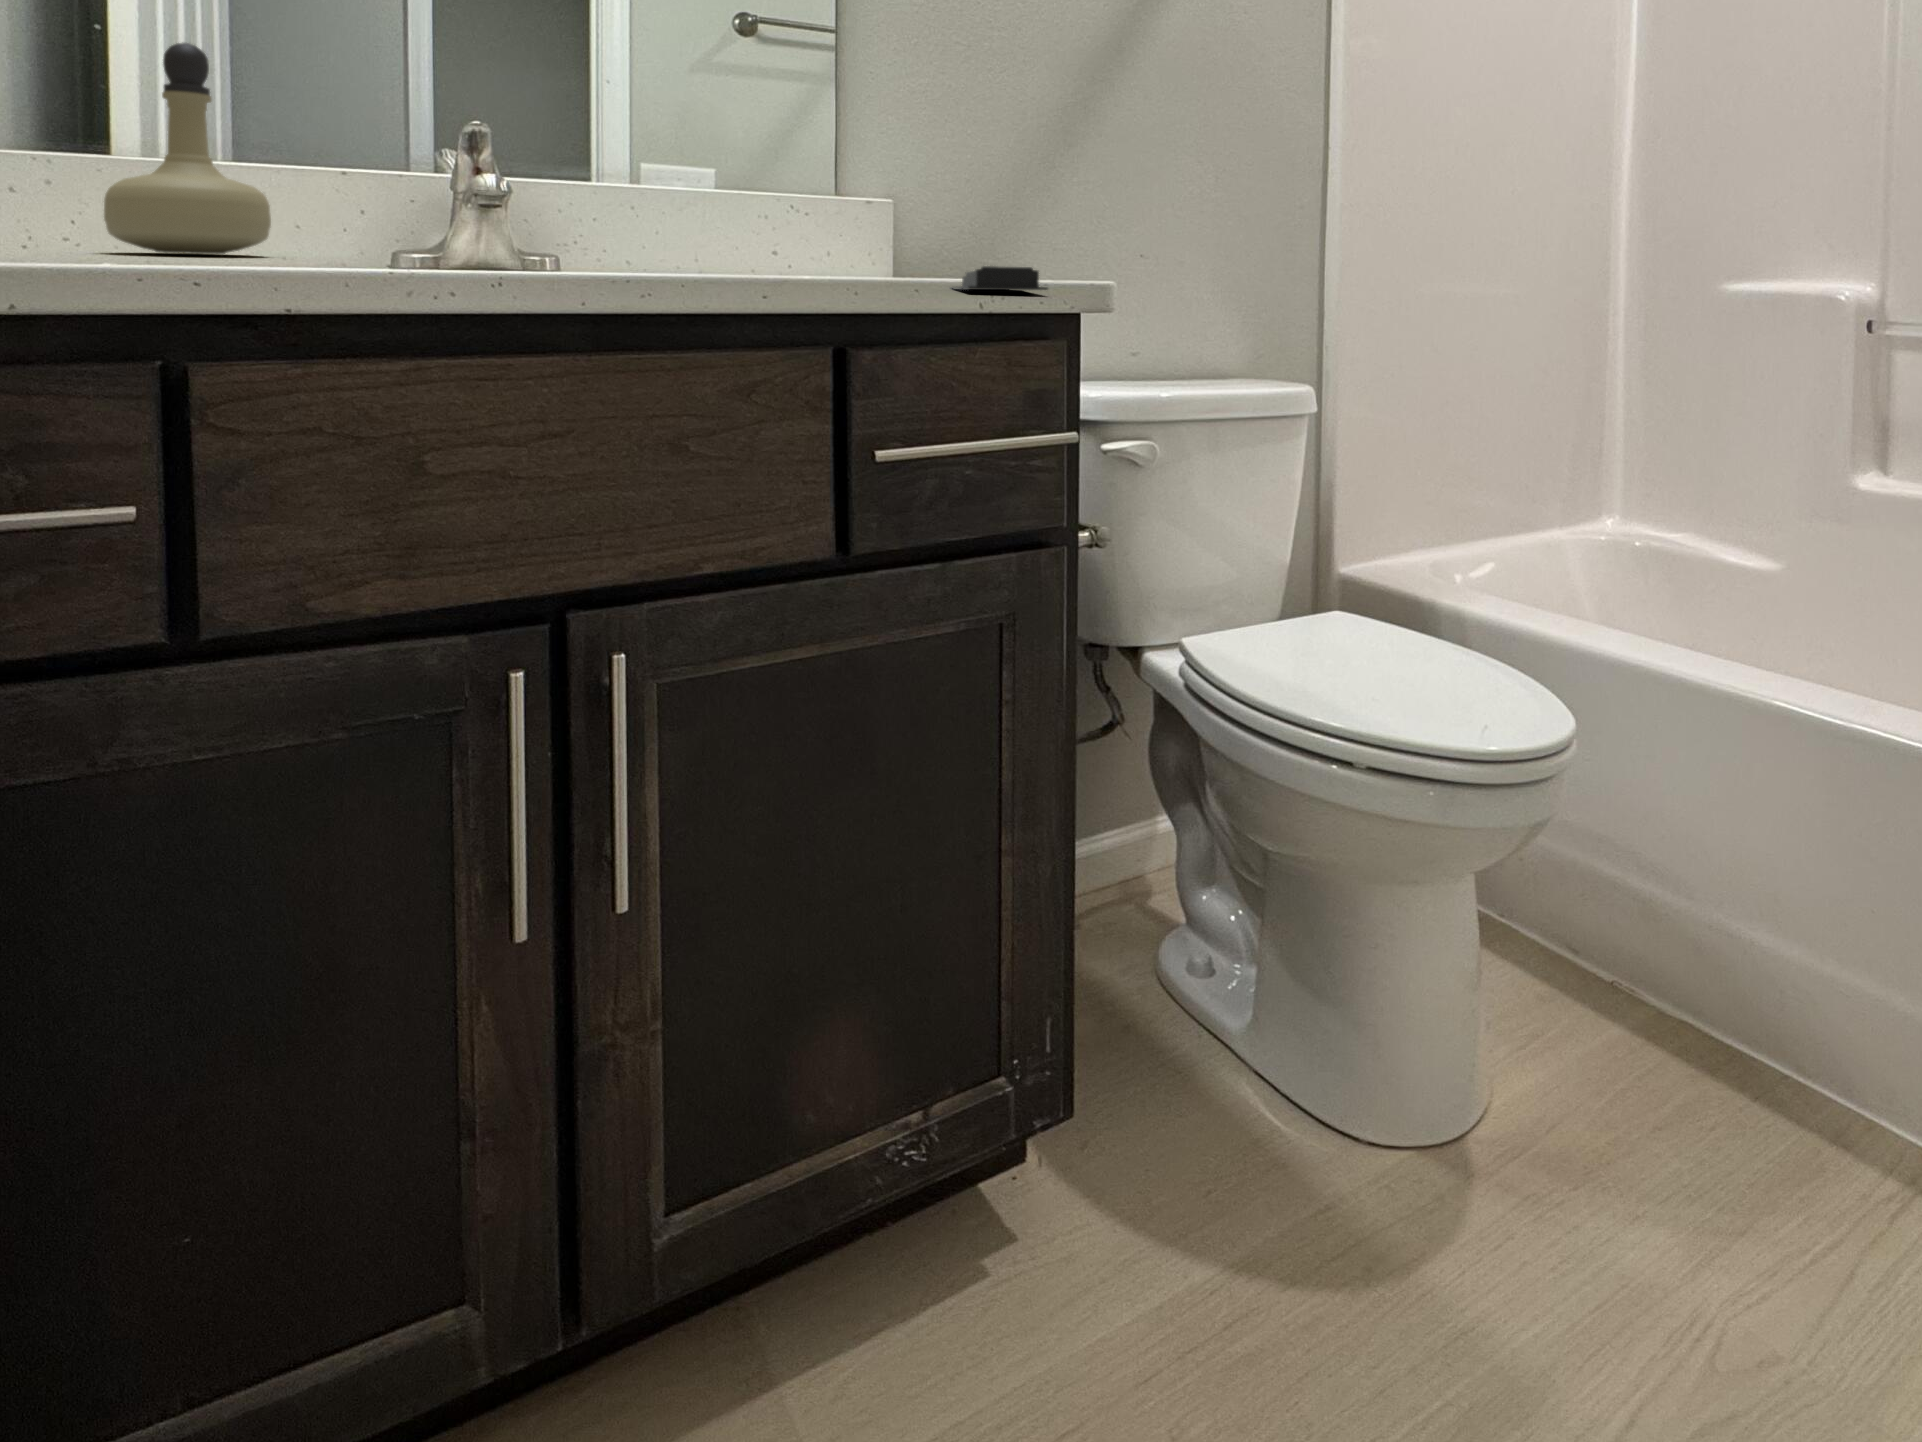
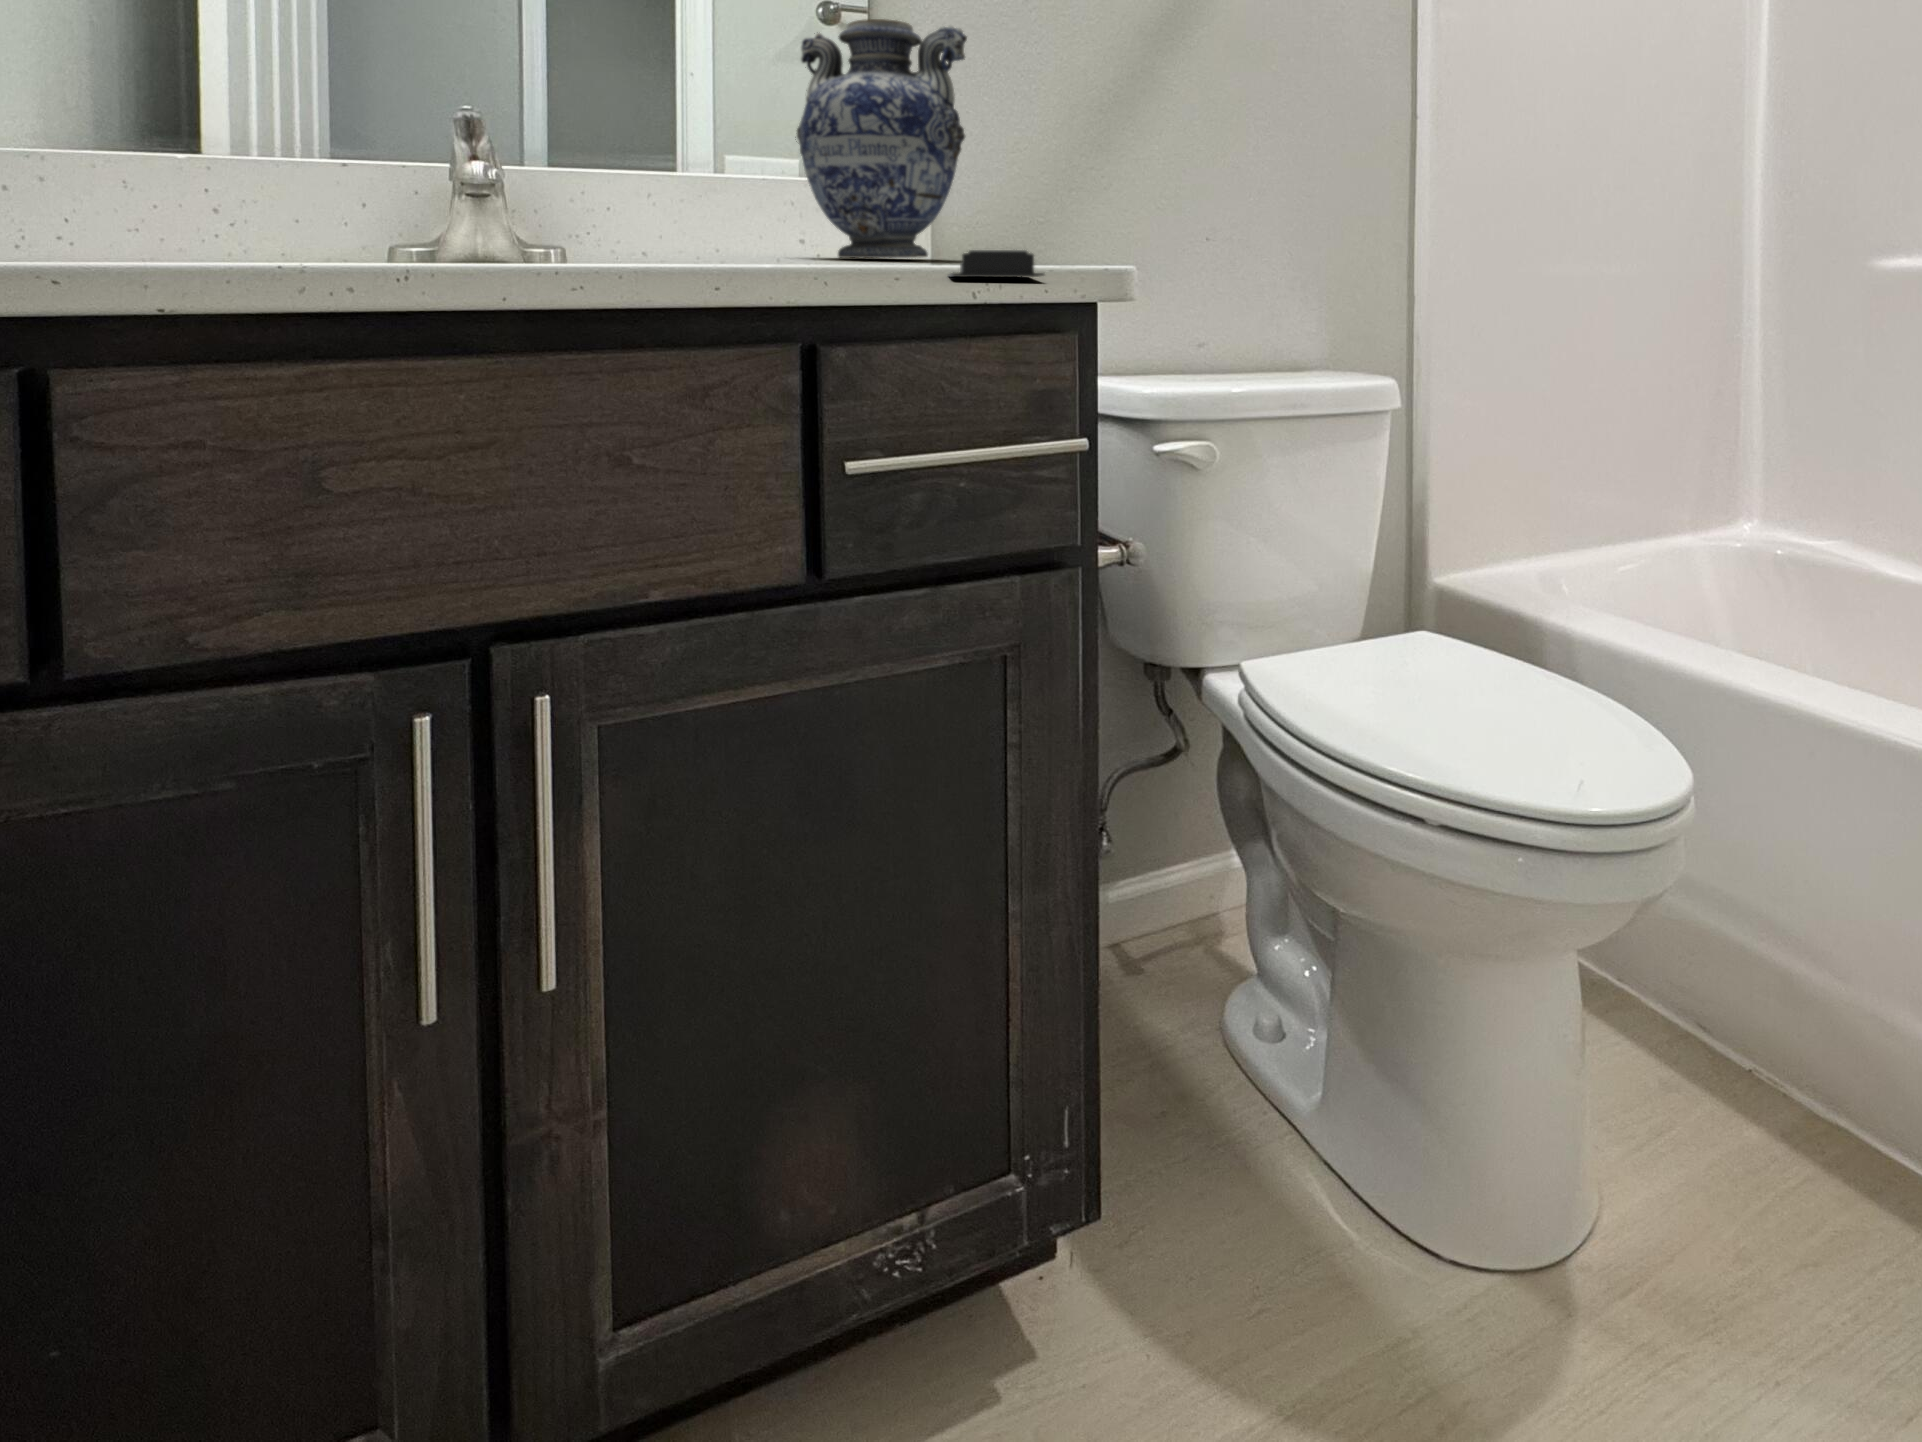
perfume bottle: present [104,43,271,254] -> none [92,32,264,251]
decorative vase: none [768,46,934,269] -> present [796,19,967,258]

